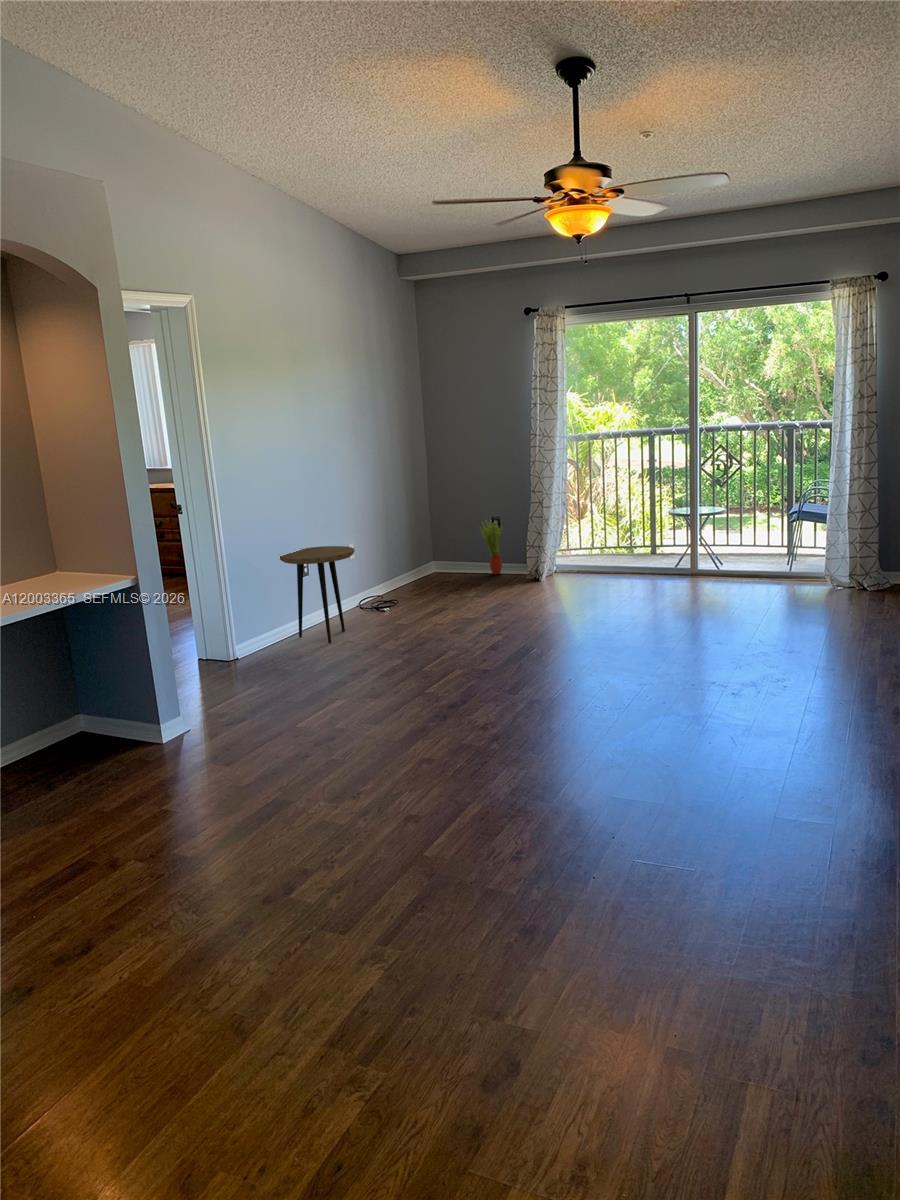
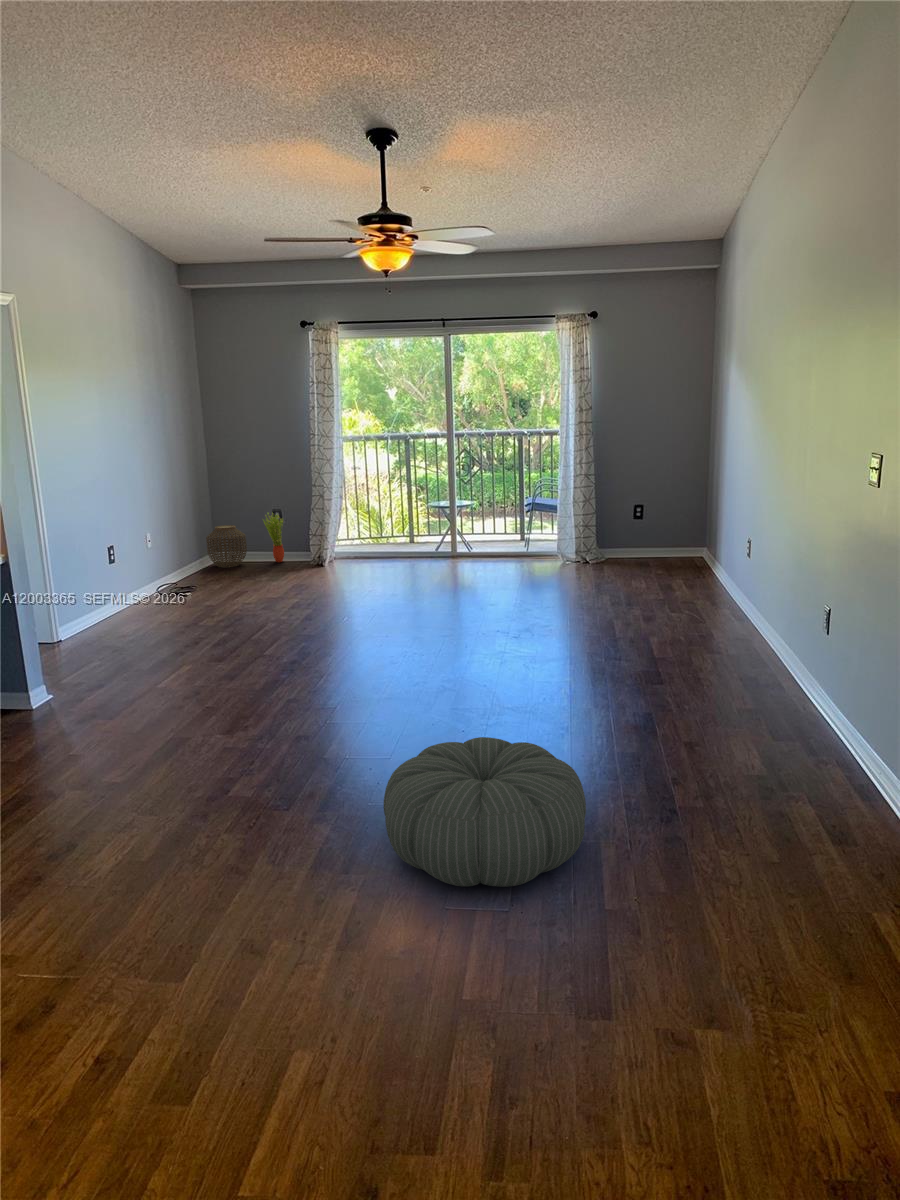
woven basket: none [421,533,463,579] -> present [206,525,247,568]
side table: present [280,546,355,643] -> none [89,533,168,626]
pouf: none [395,828,633,1017] -> present [384,737,586,887]

